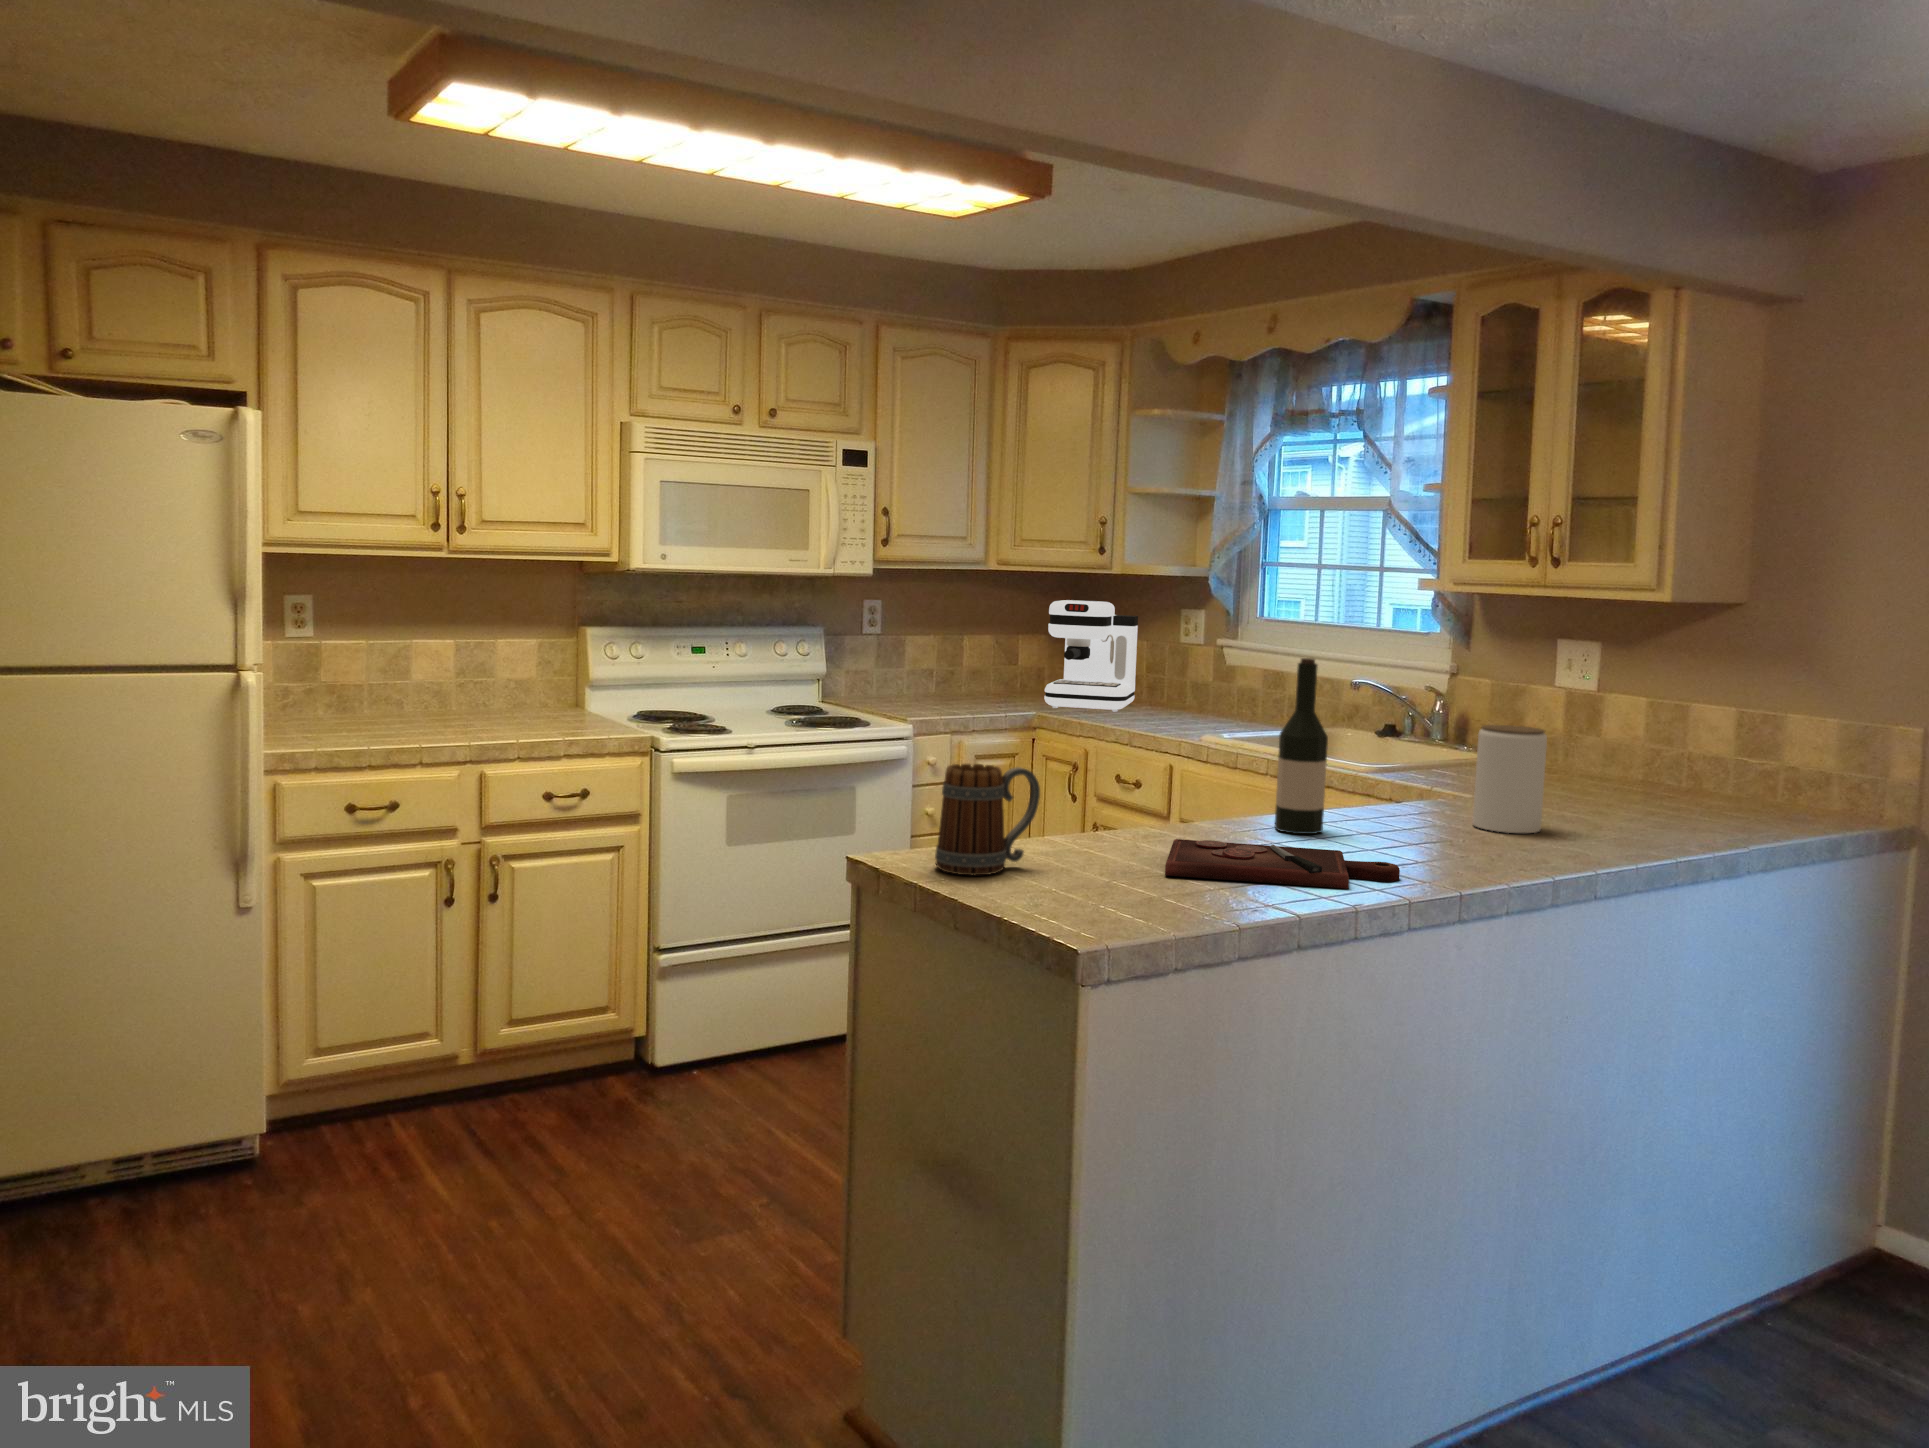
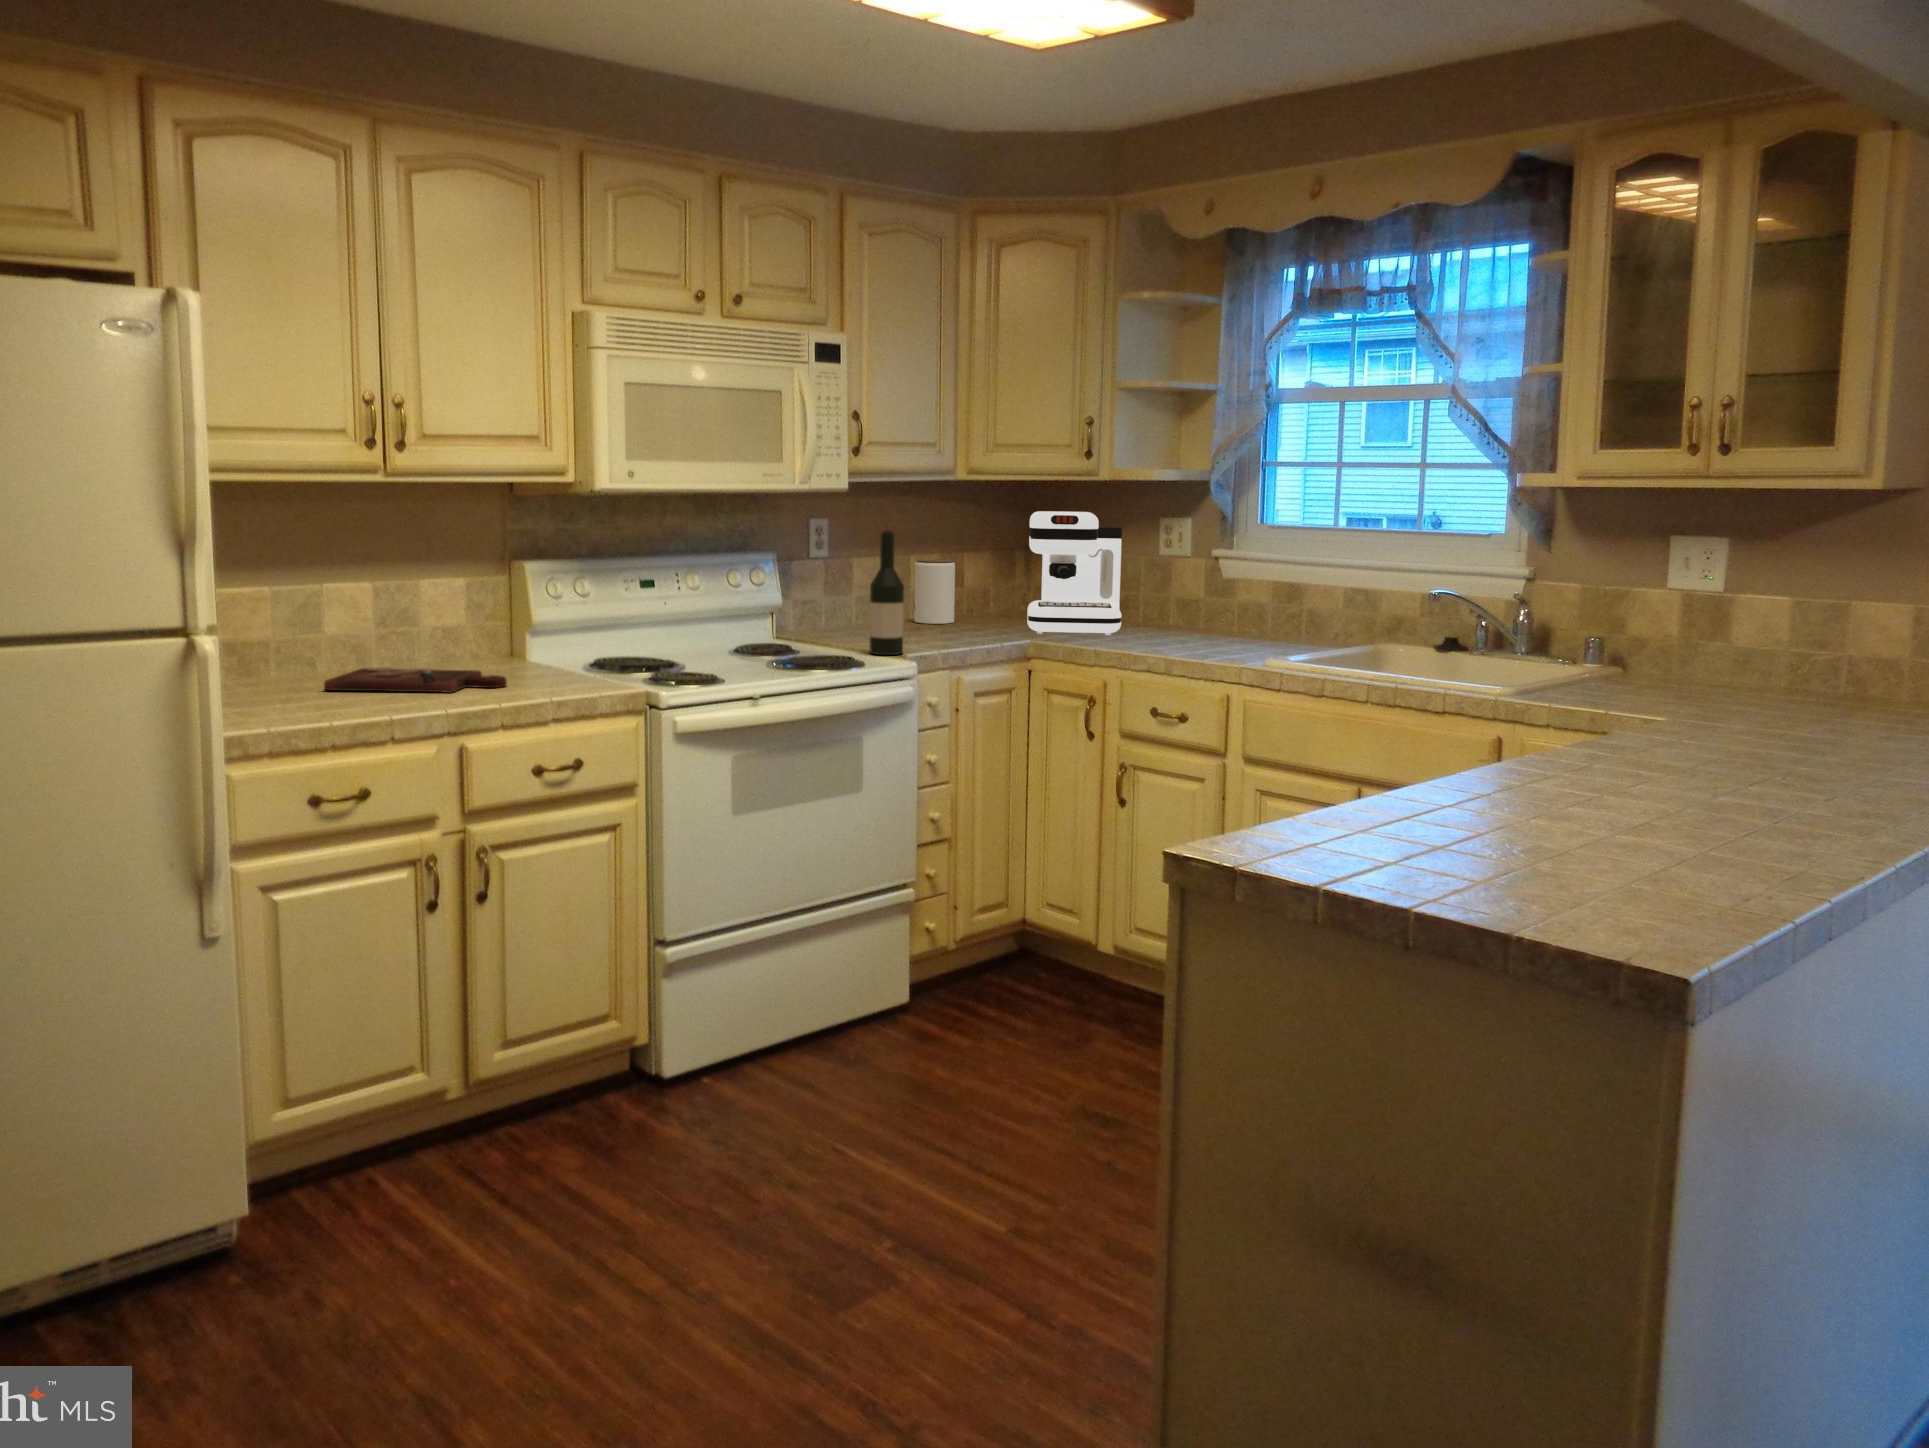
wine bottle: present [1275,658,1328,834] -> present [870,530,904,655]
jar: present [1473,725,1547,833] -> present [914,559,955,624]
mug: present [935,764,1040,875] -> none [1277,725,1396,867]
cutting board: present [1165,839,1400,889] -> present [324,668,507,693]

